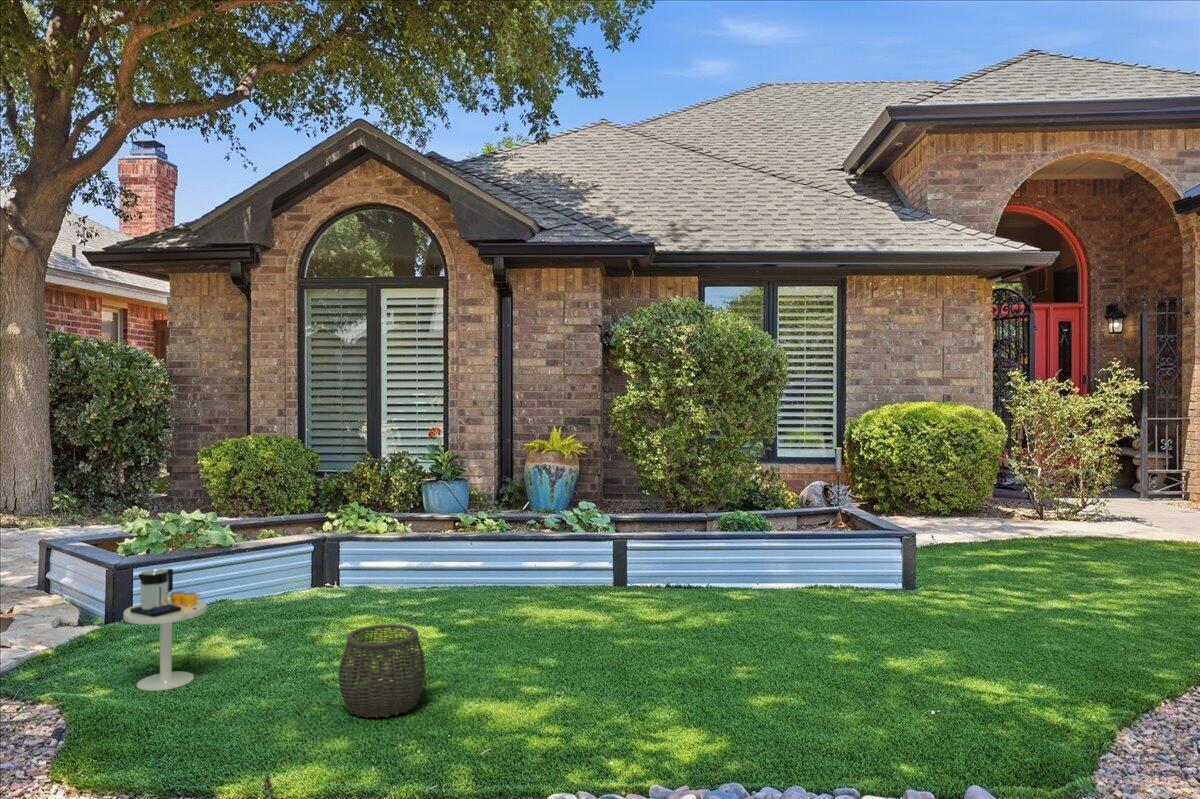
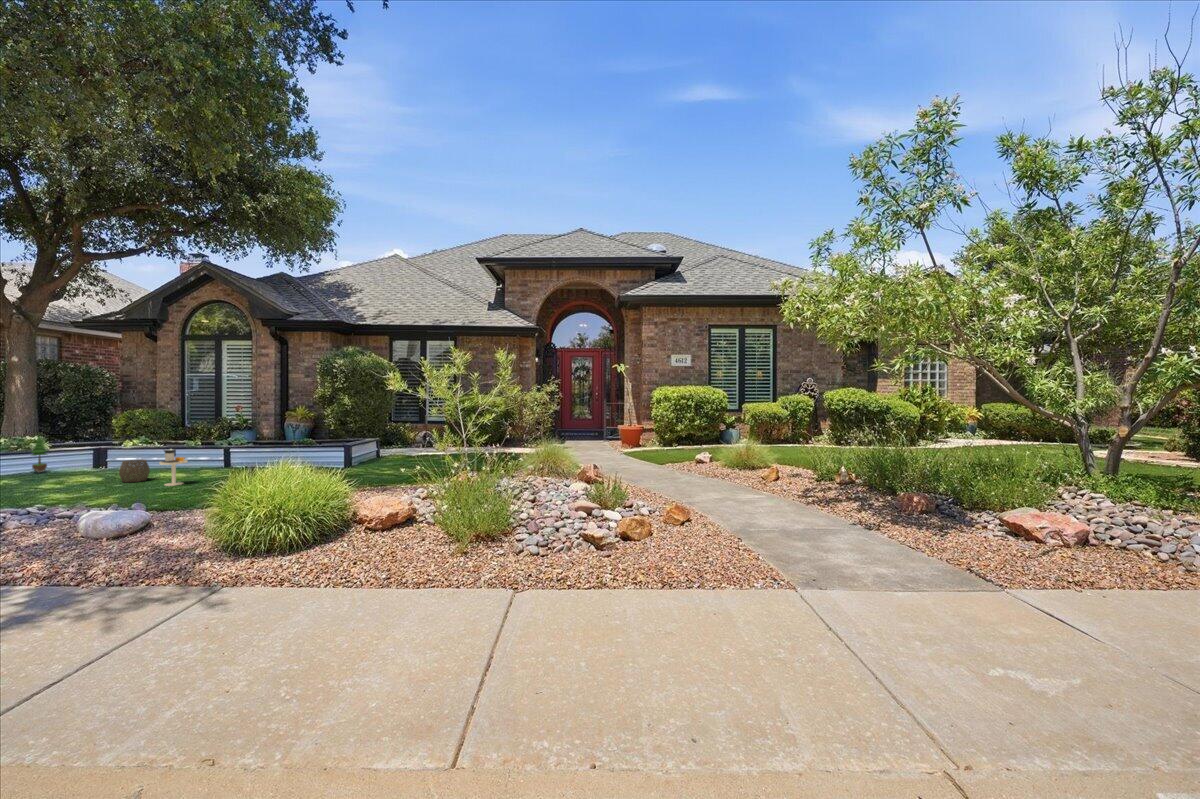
potted tree: none [38,523,88,638] -> present [31,437,47,473]
side table: present [123,569,207,691] -> present [159,449,188,486]

